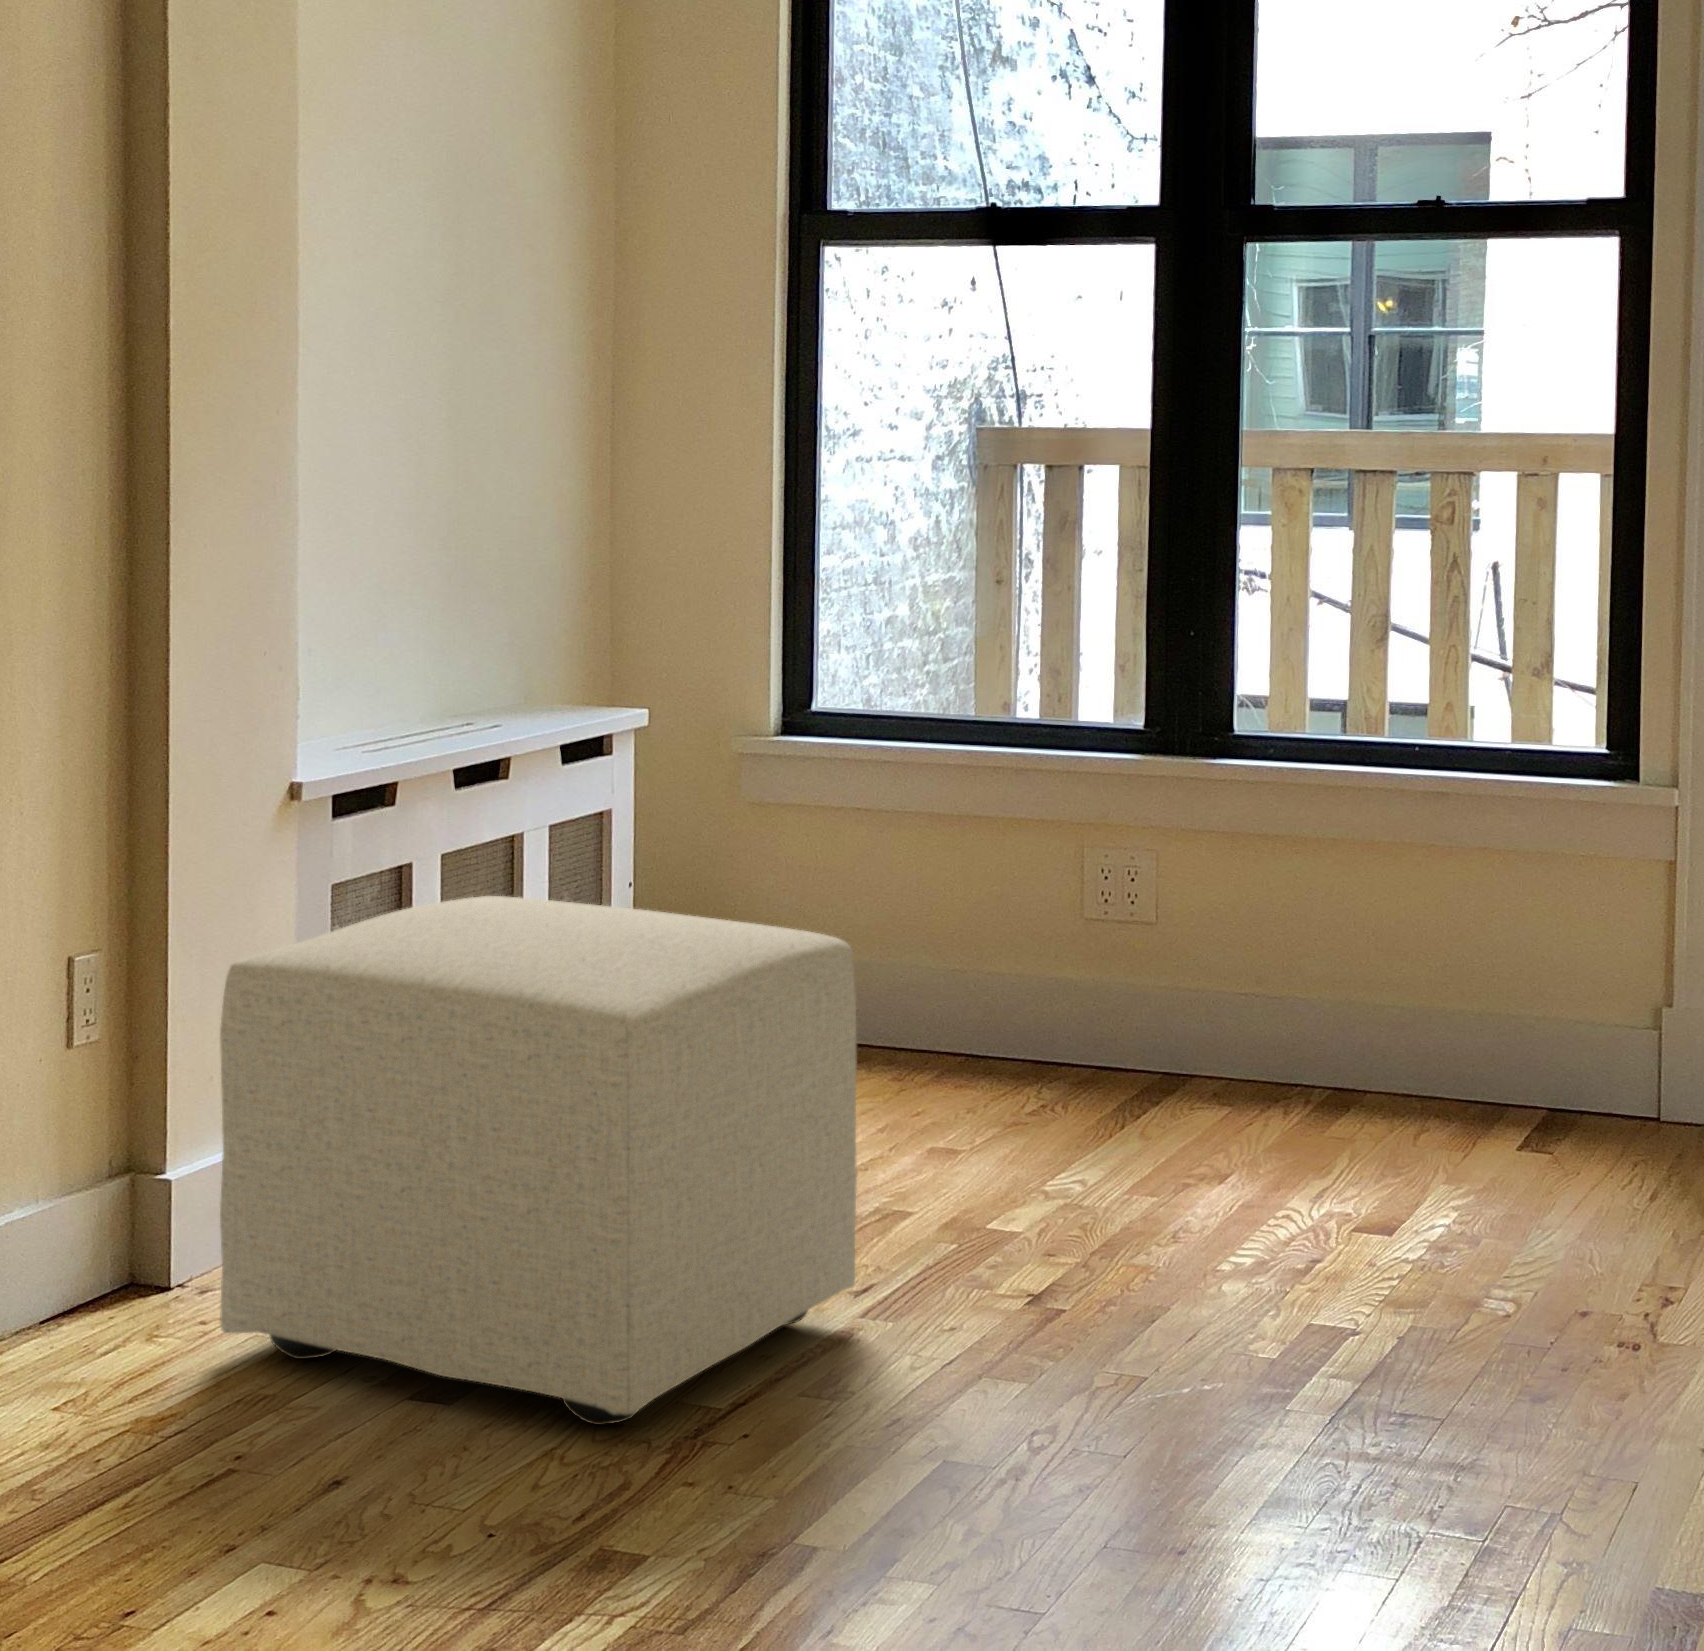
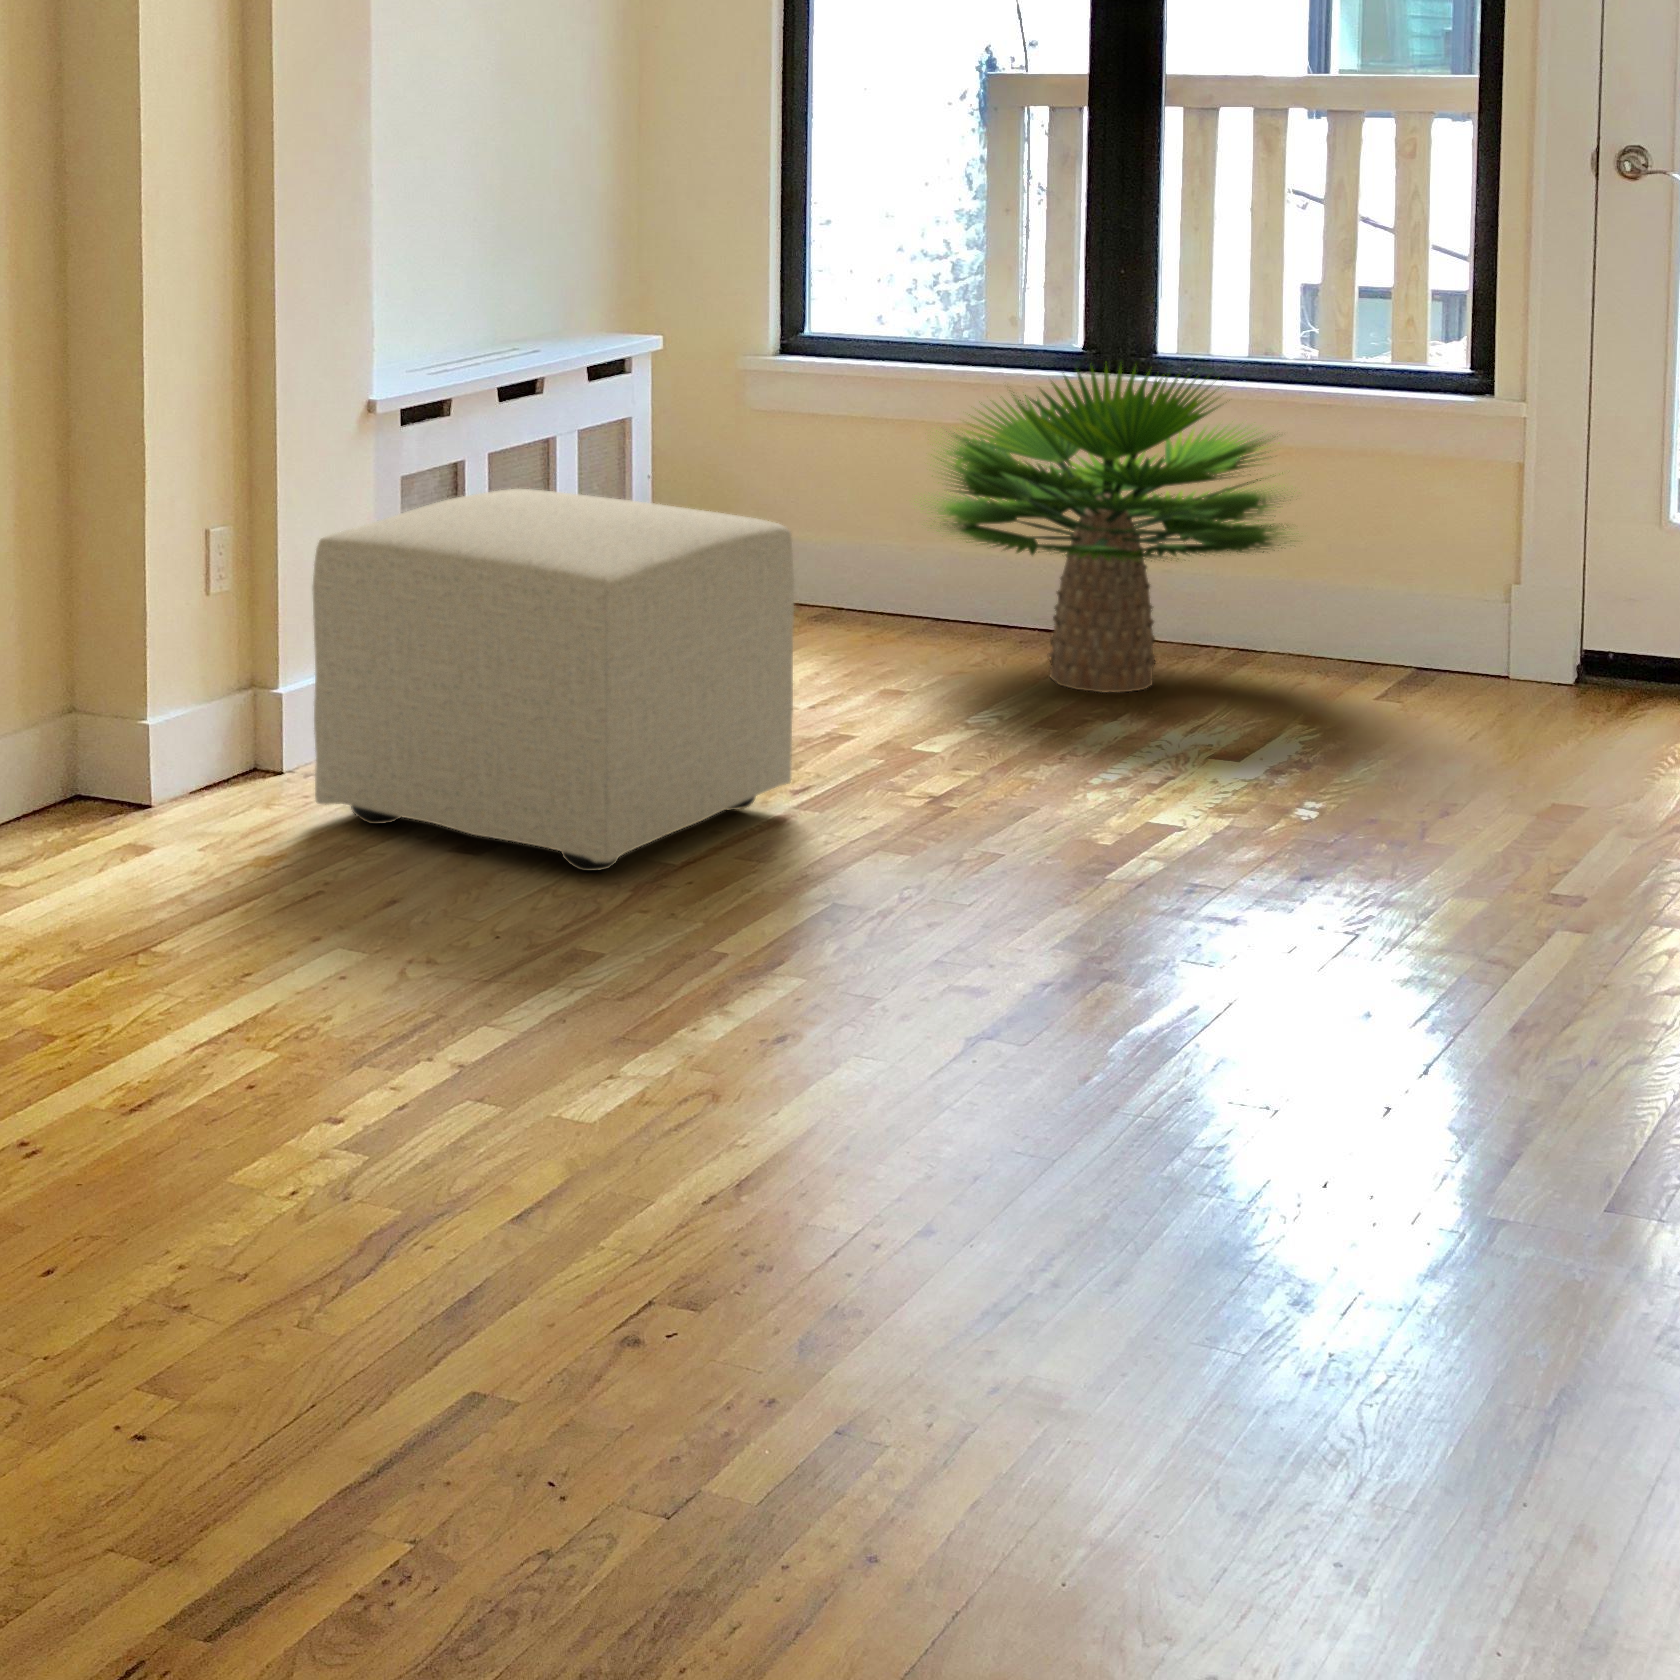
potted plant: none [950,735,1445,1149] -> present [914,367,1288,693]

